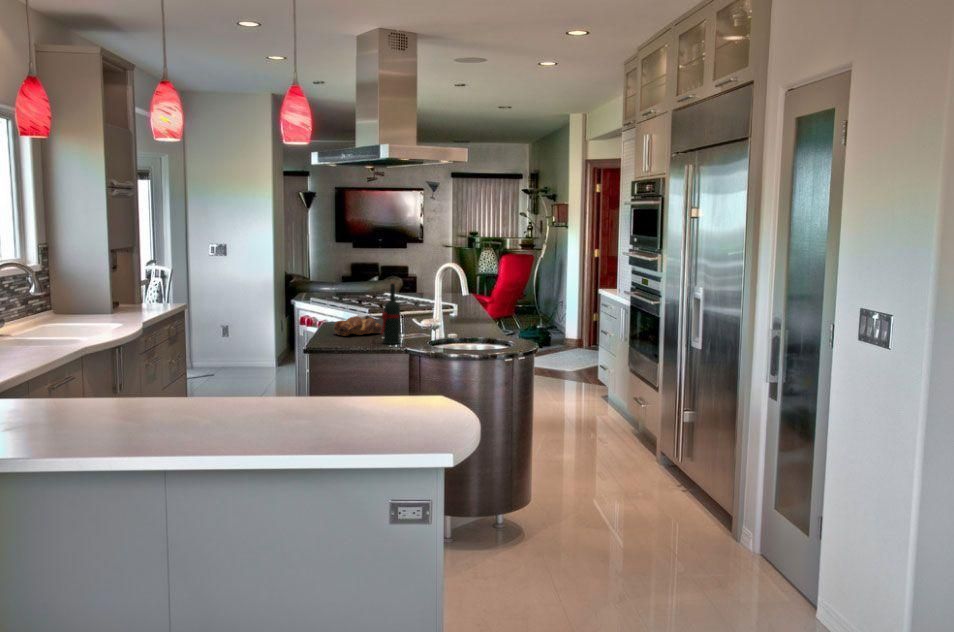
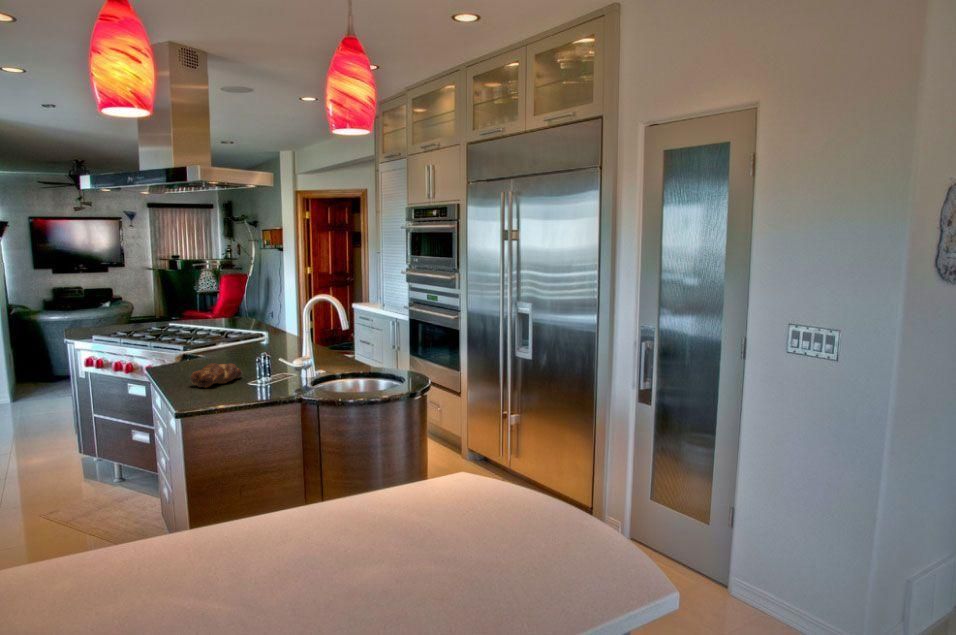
wine bottle: present [381,281,400,344] -> none [261,324,281,392]

